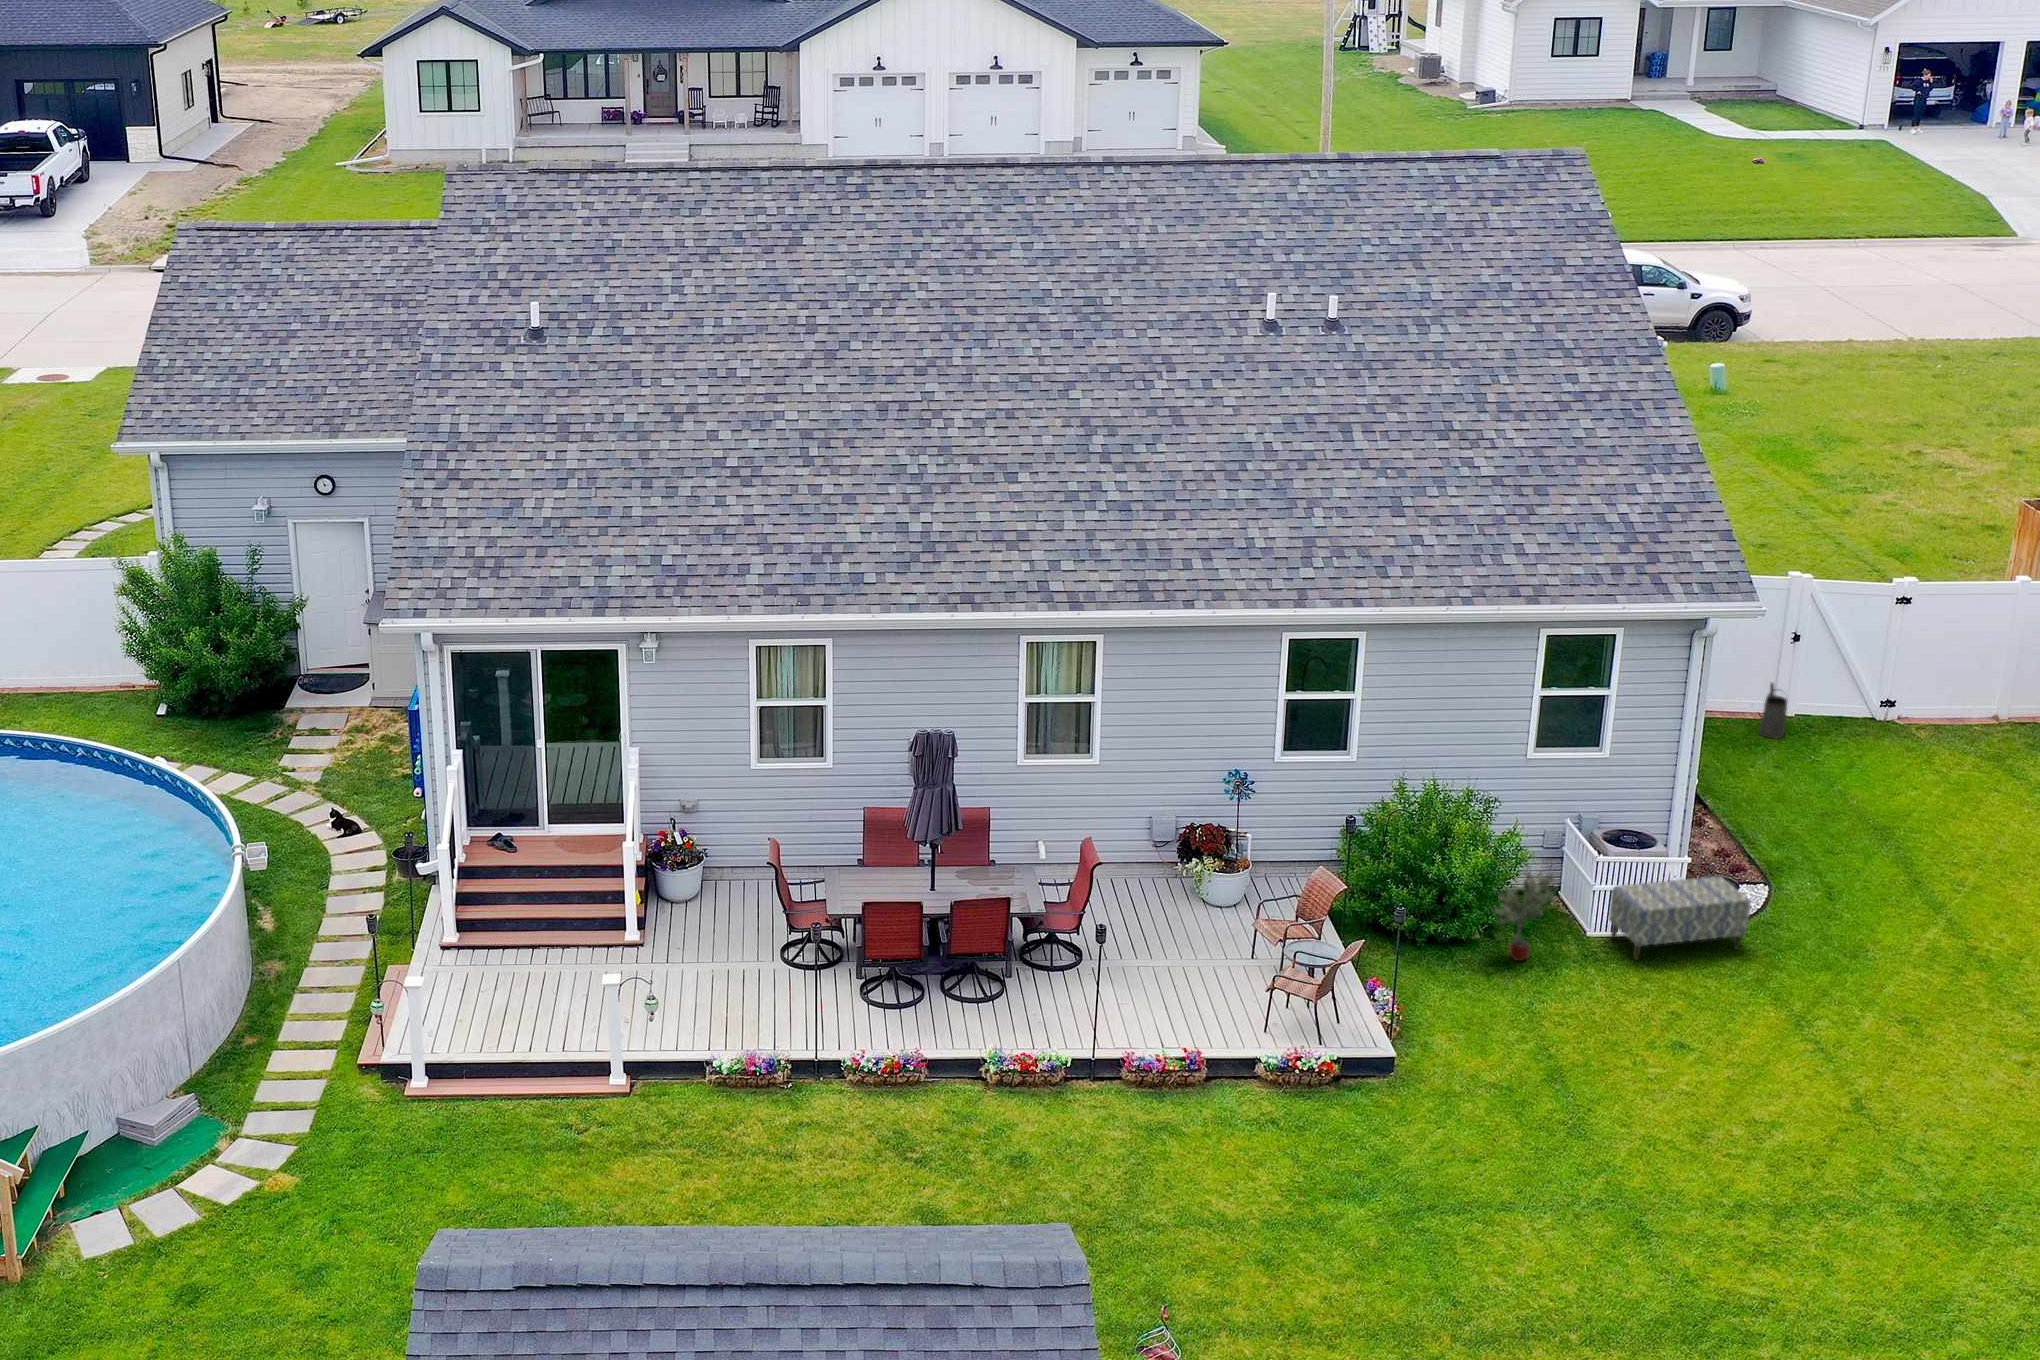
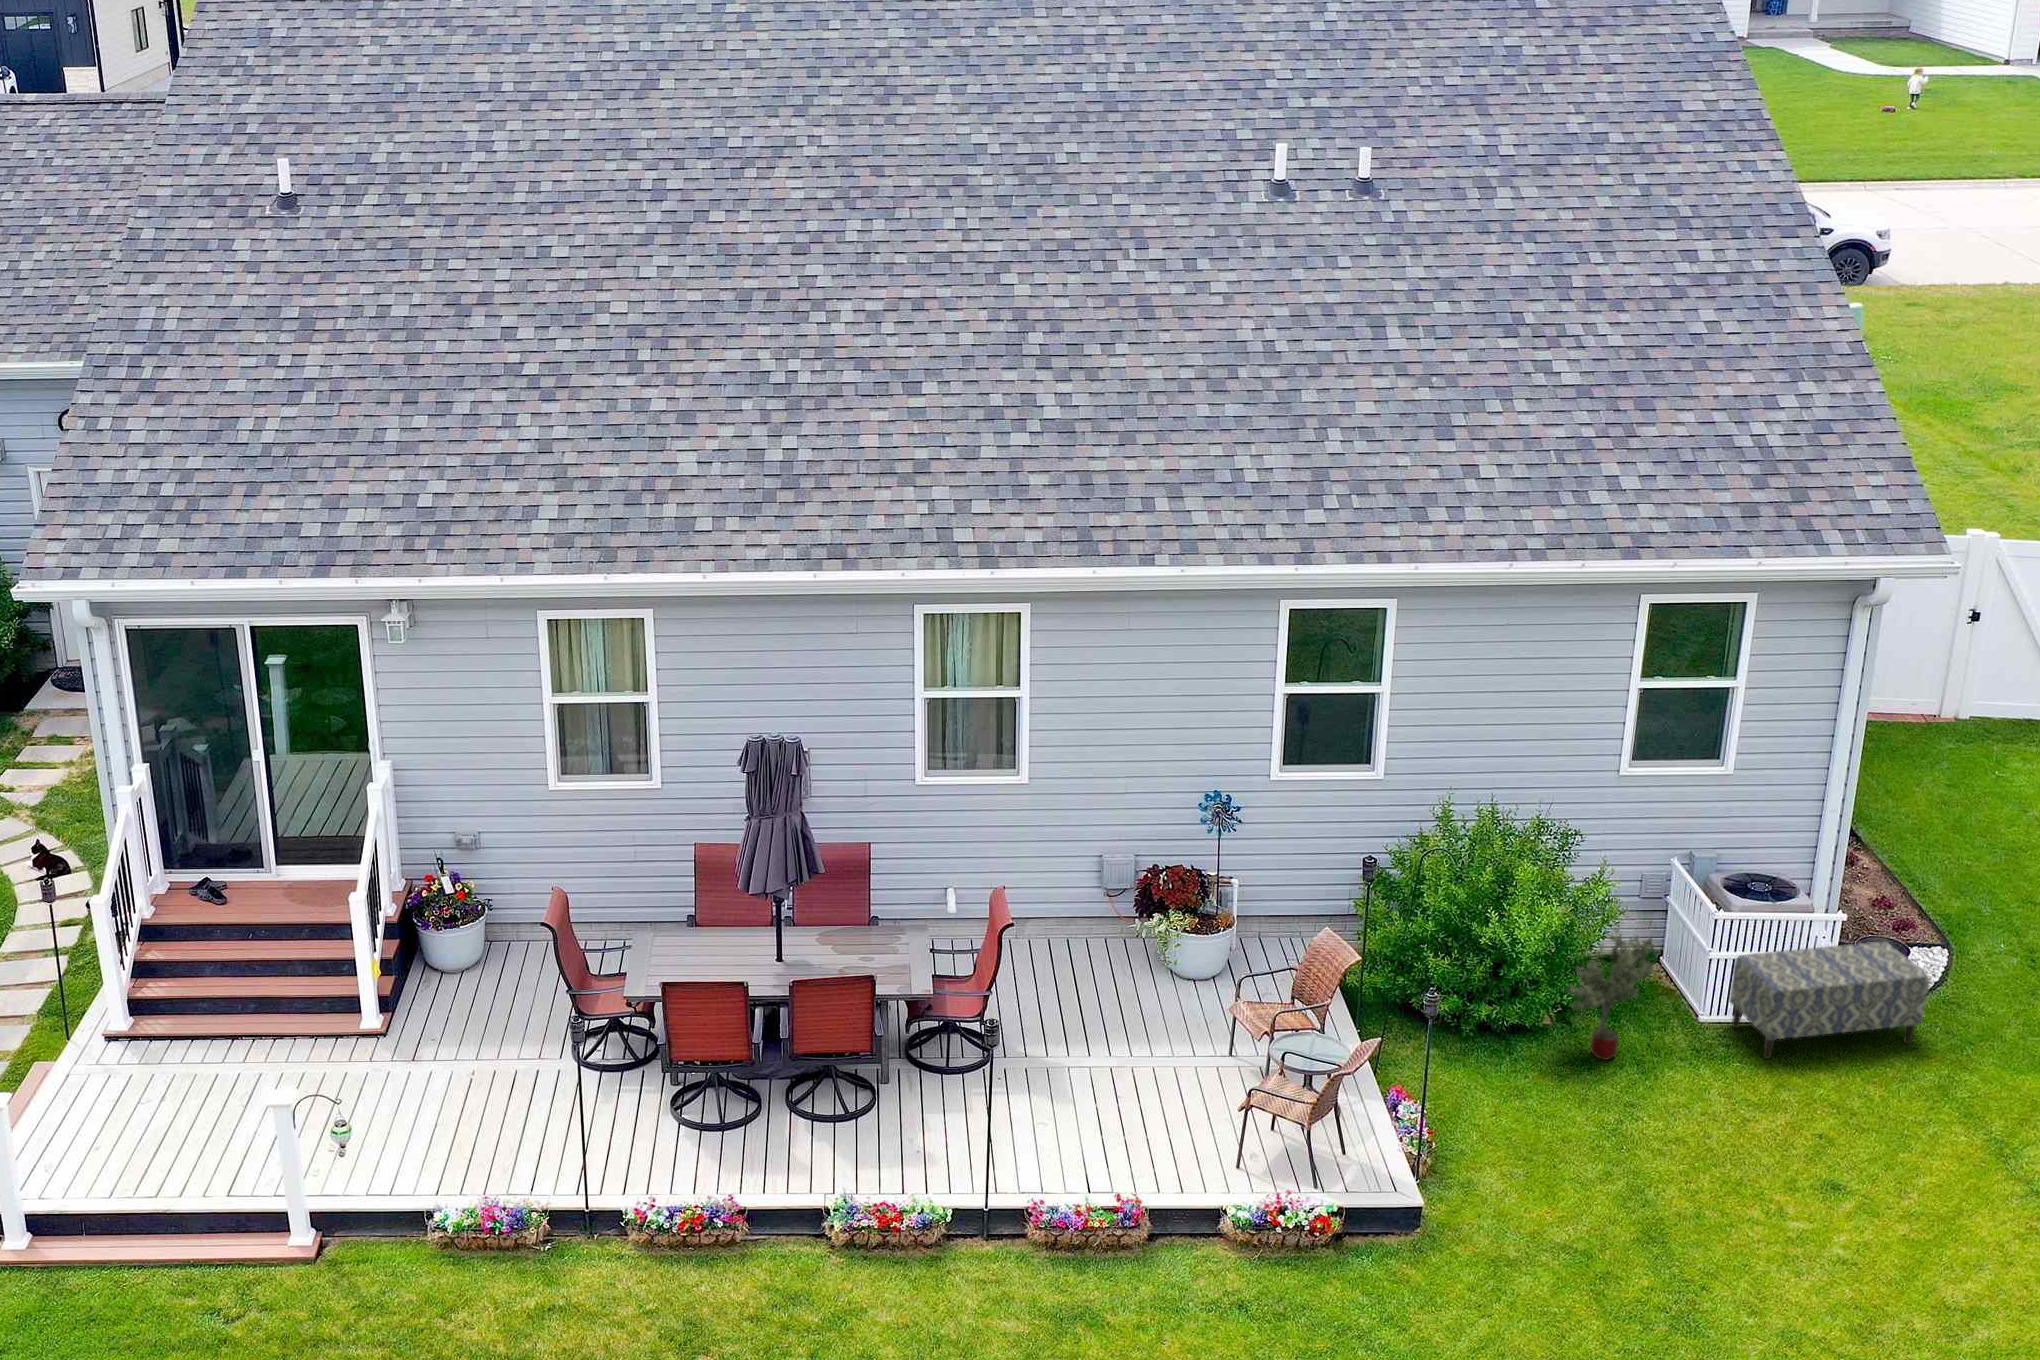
watering can: present [1759,683,1787,738] -> none [1924,680,1965,753]

